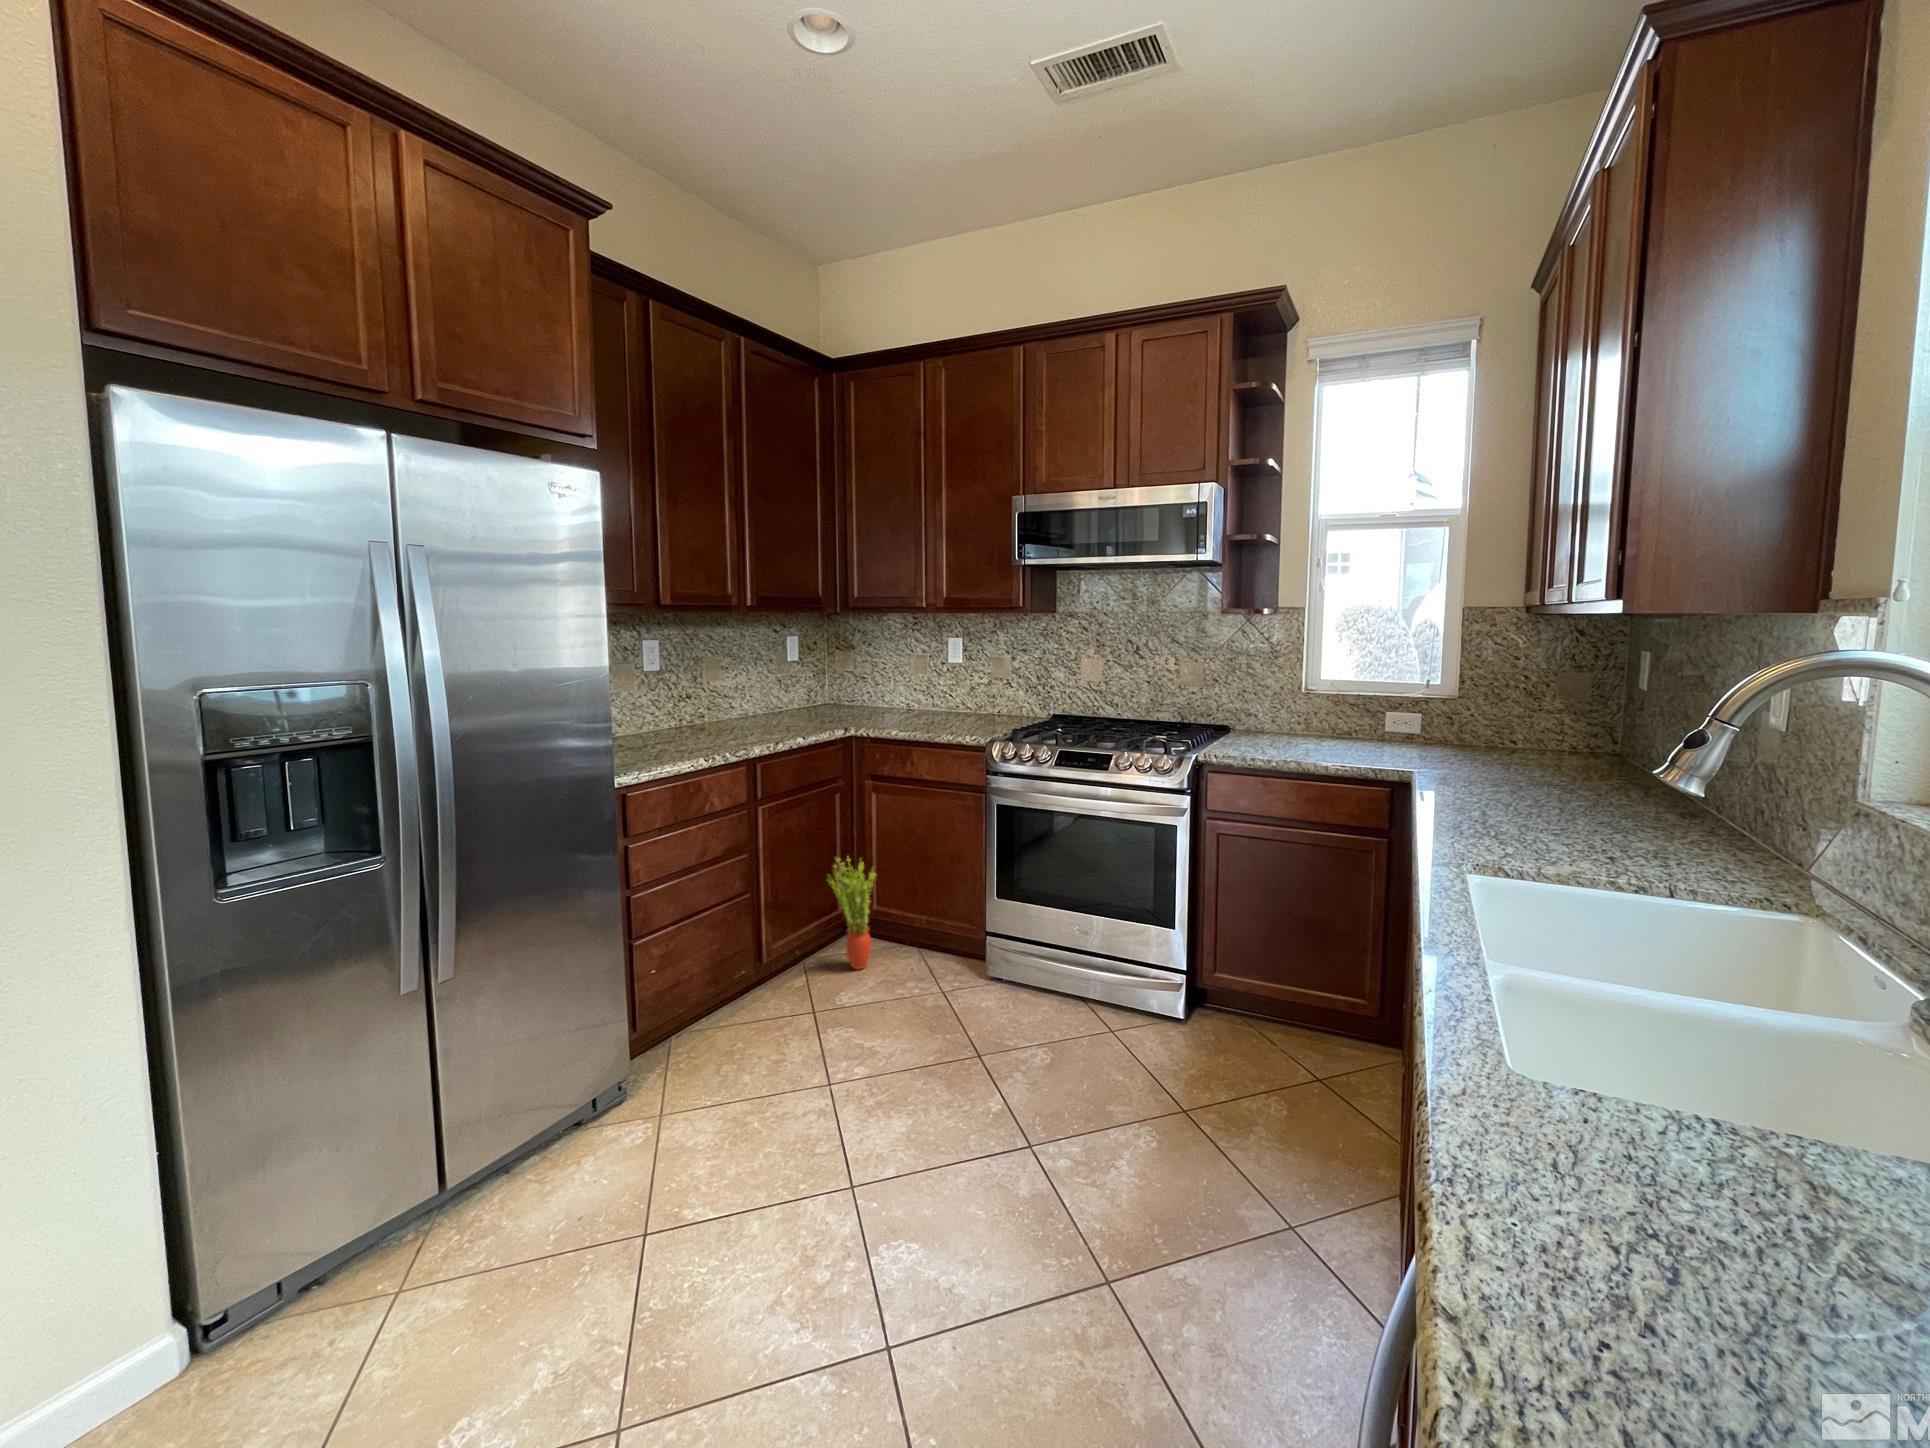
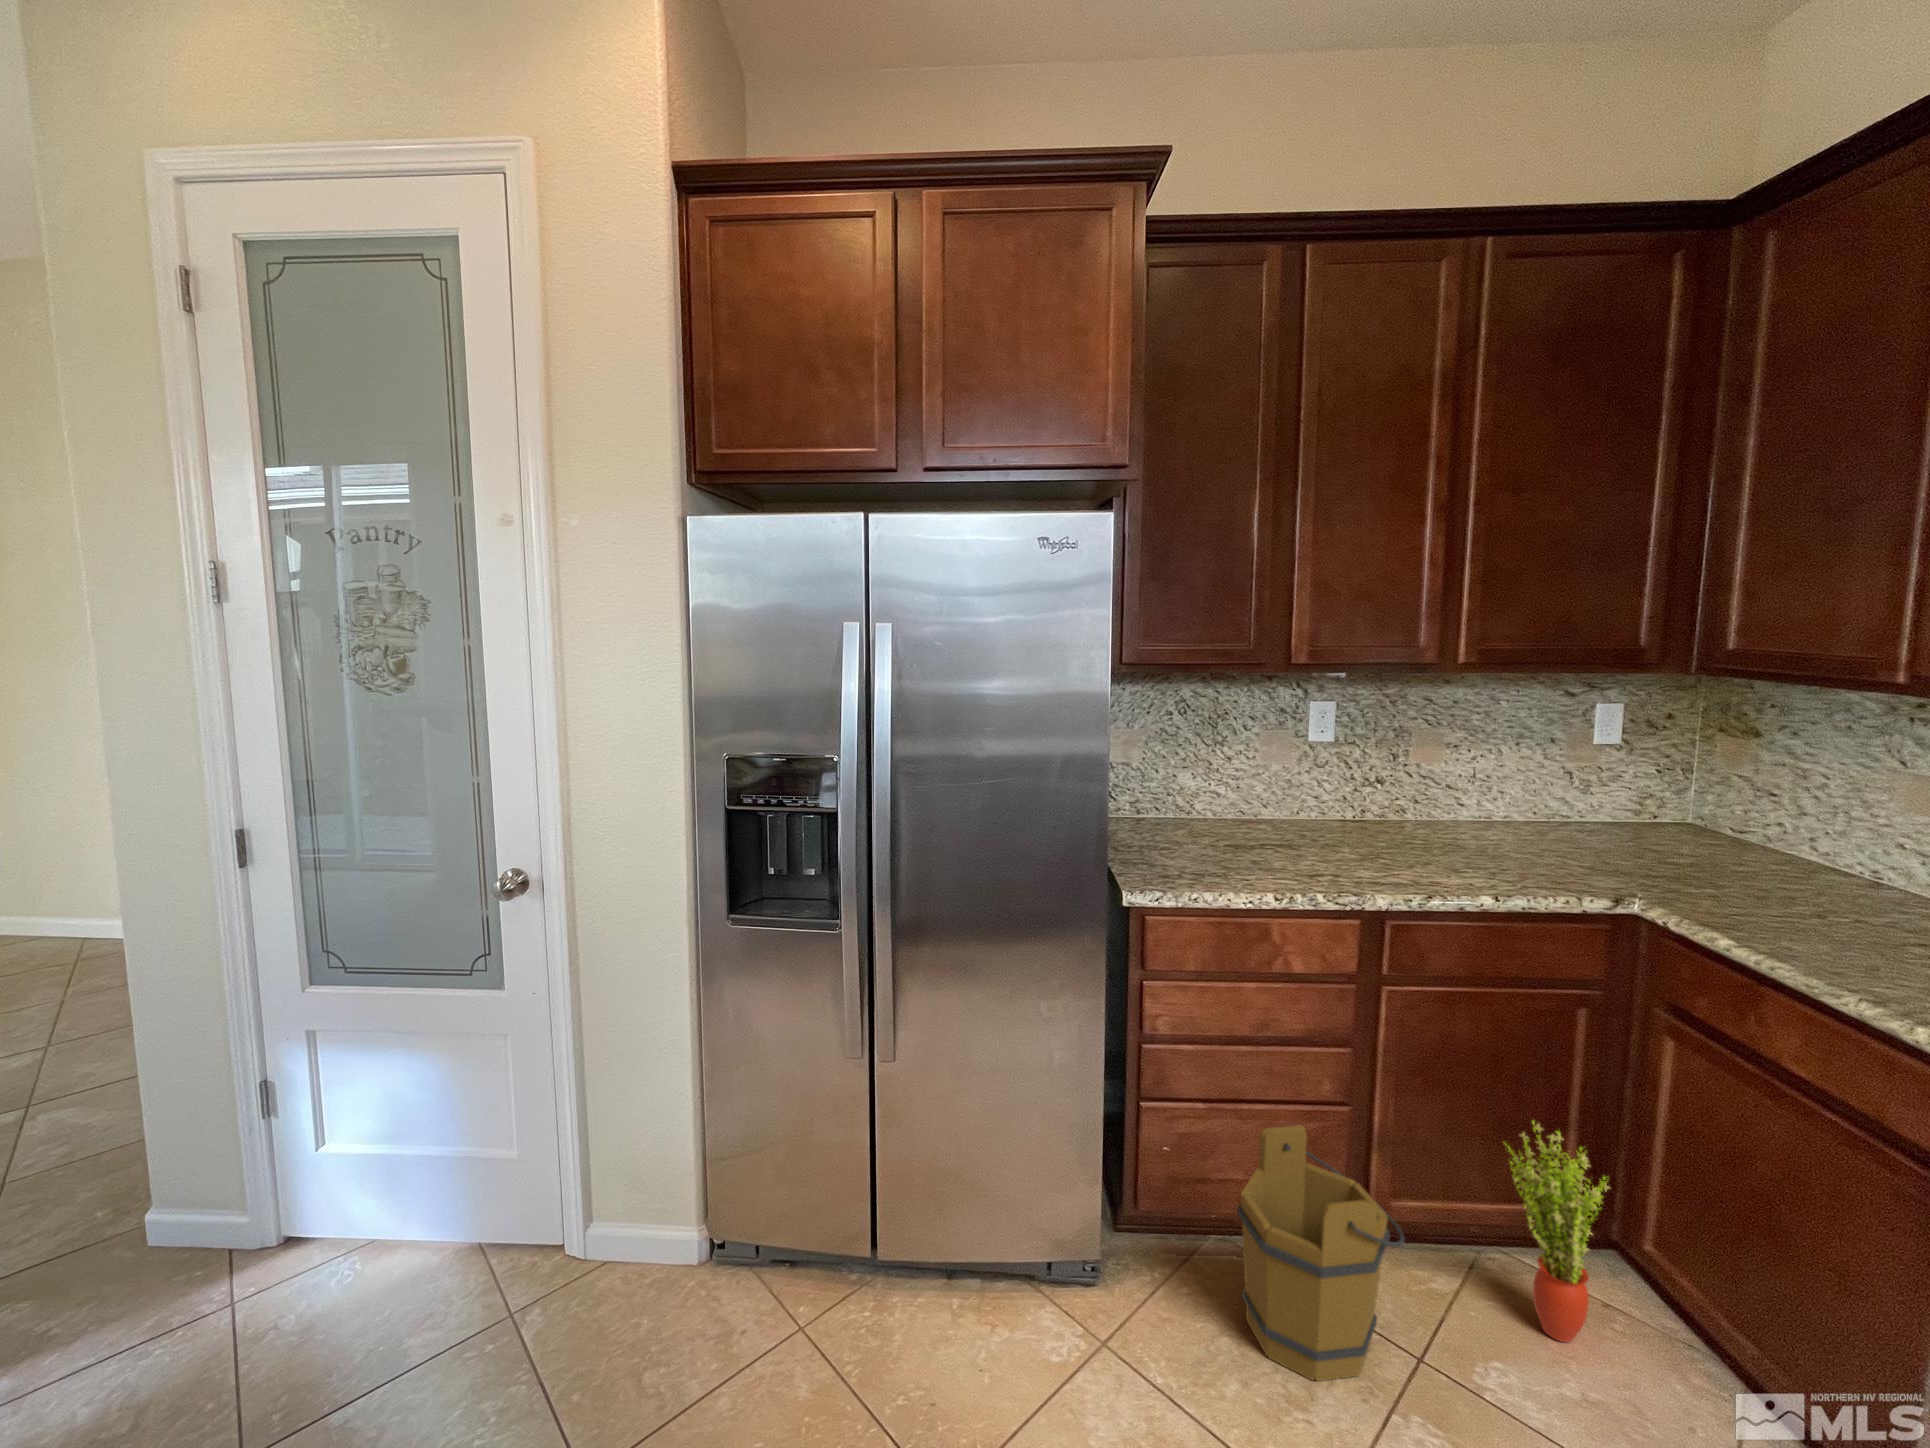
bucket: none [717,910,816,1056] -> present [1238,1125,1405,1381]

